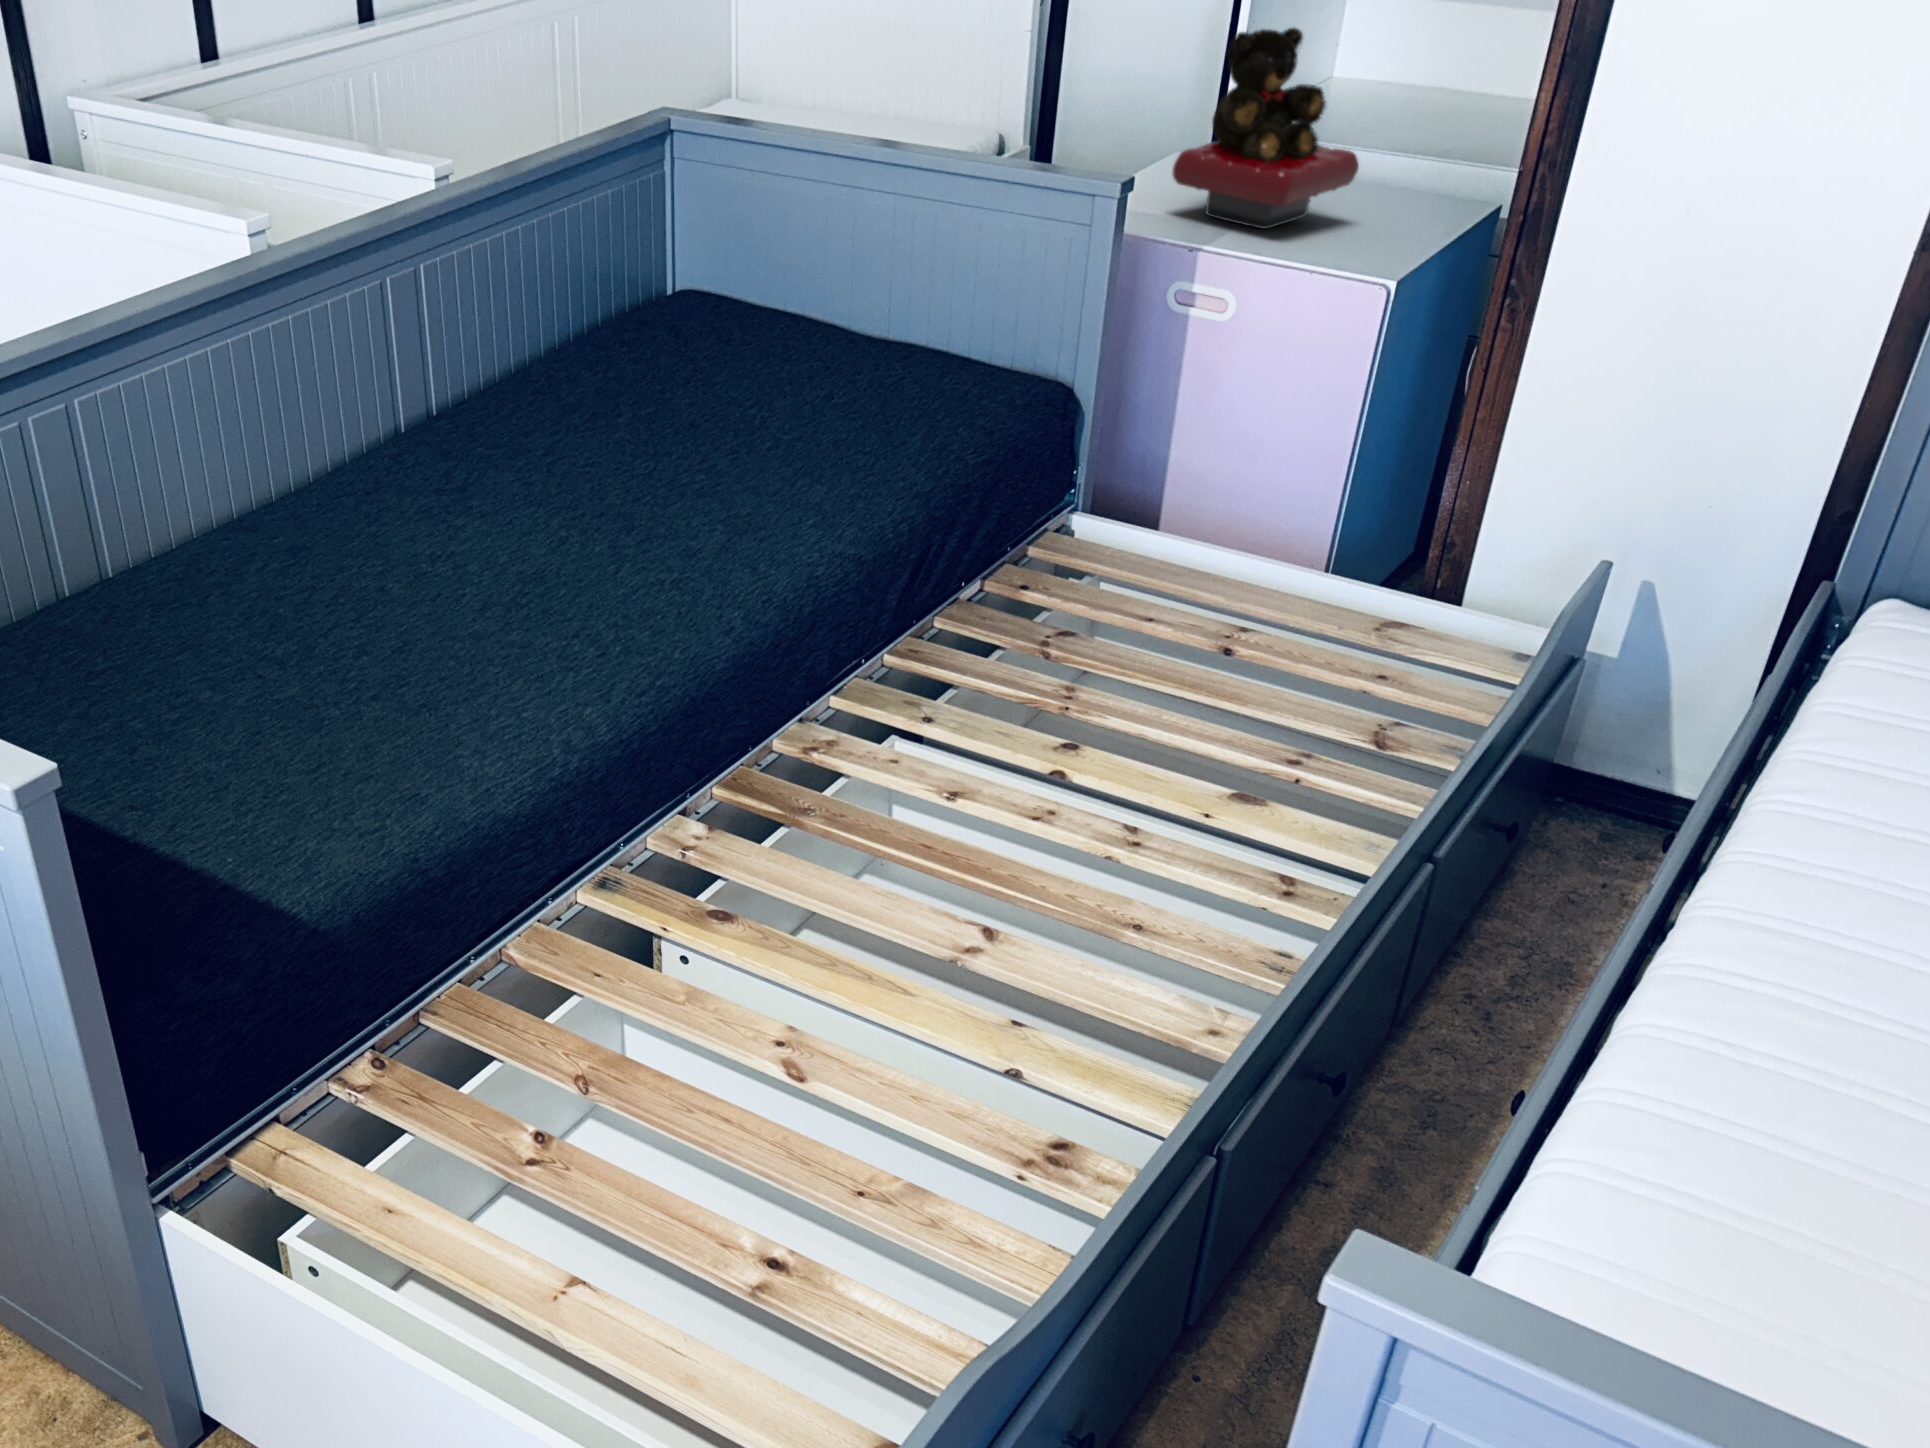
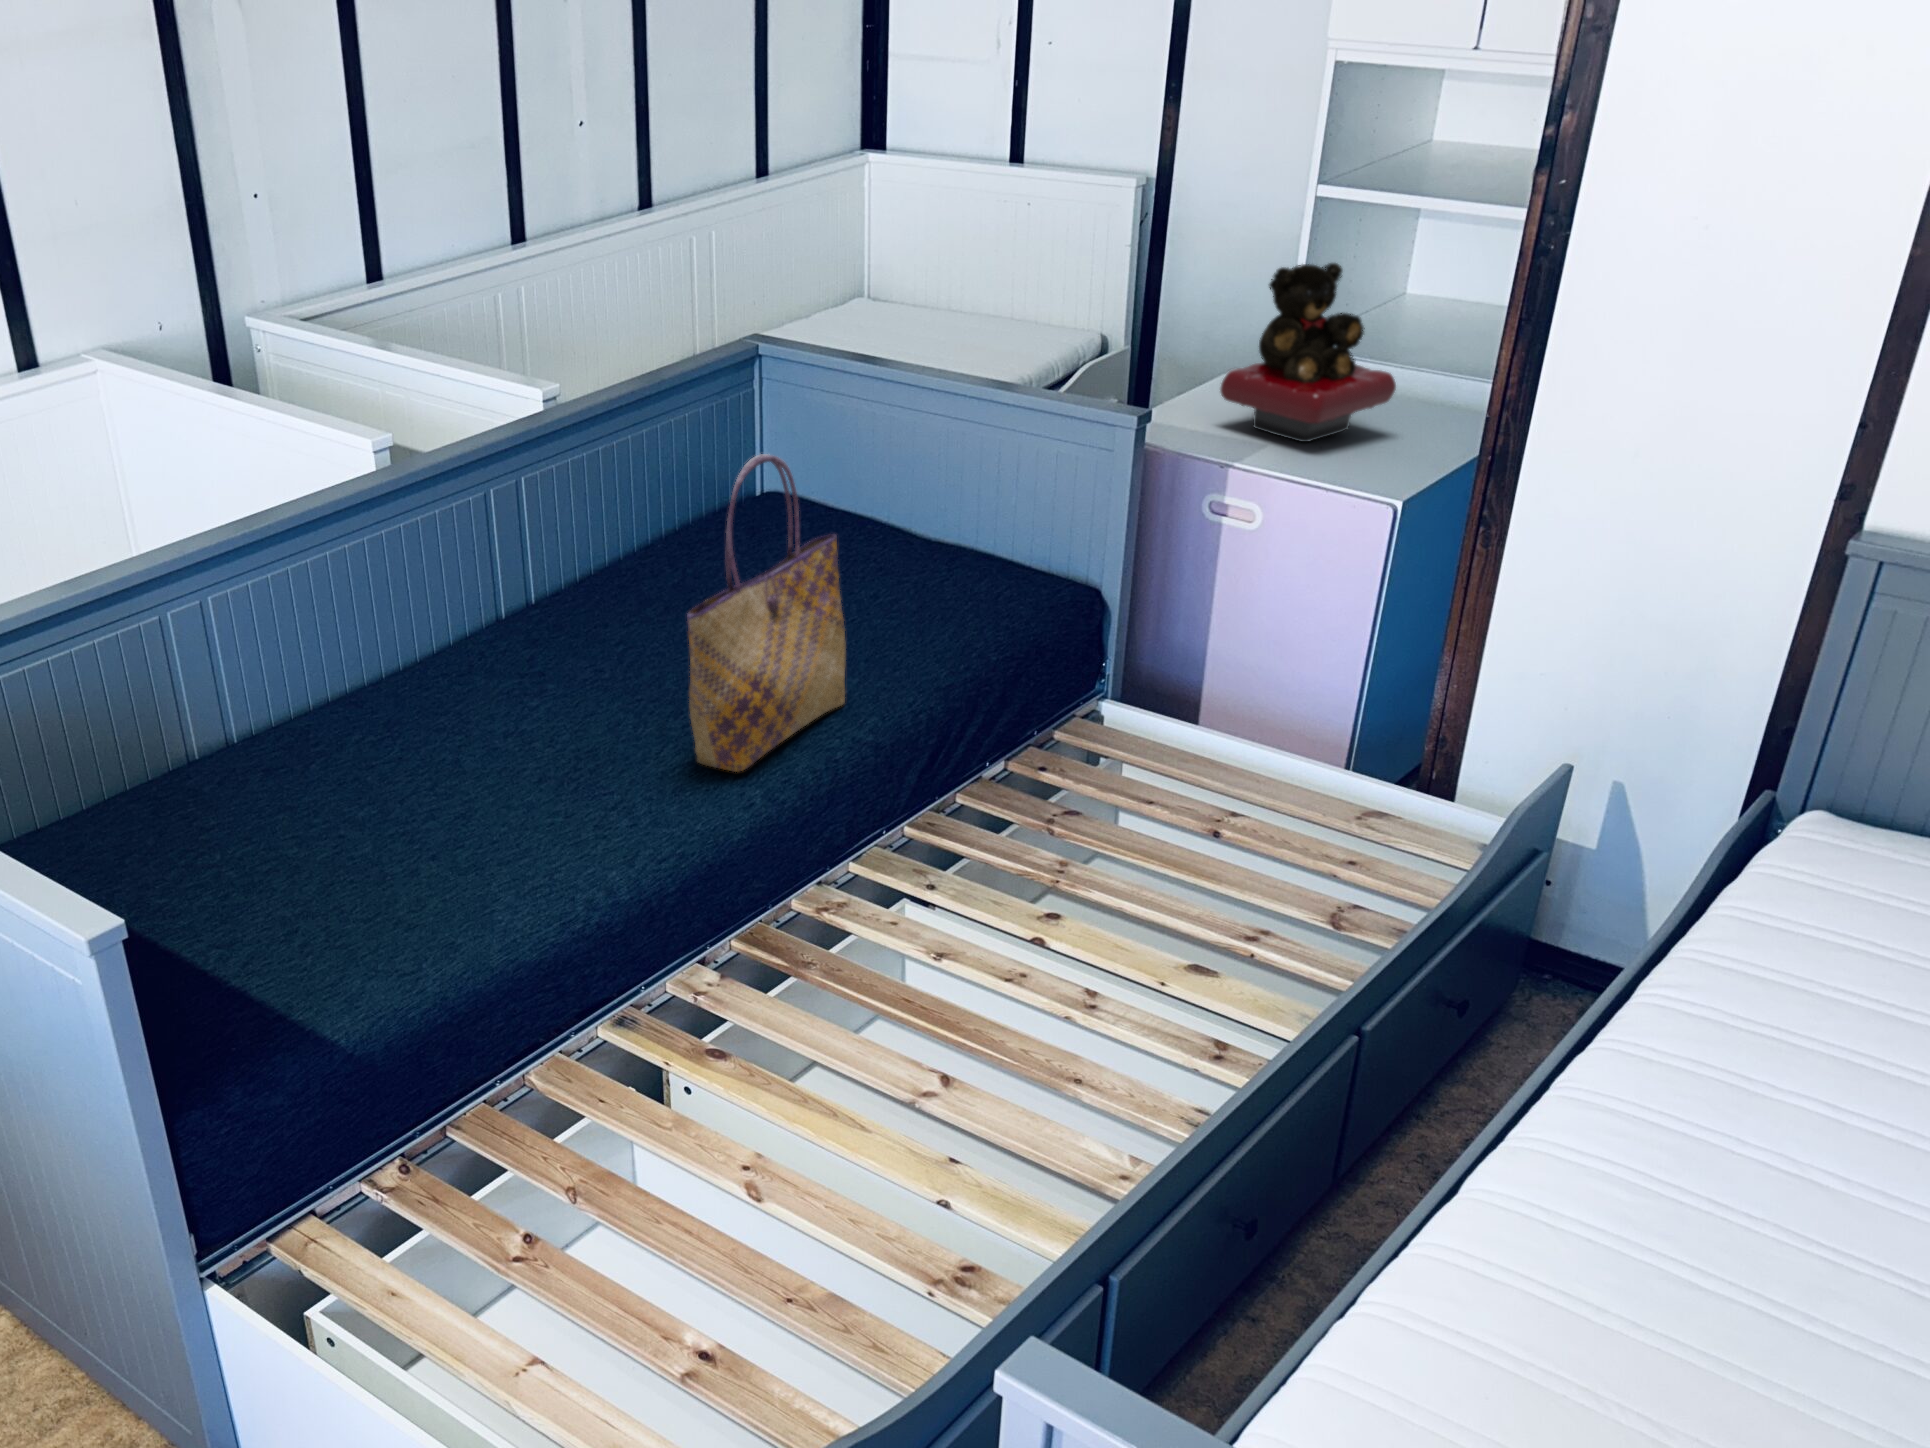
tote bag: none [659,214,818,590] -> present [687,454,846,772]

